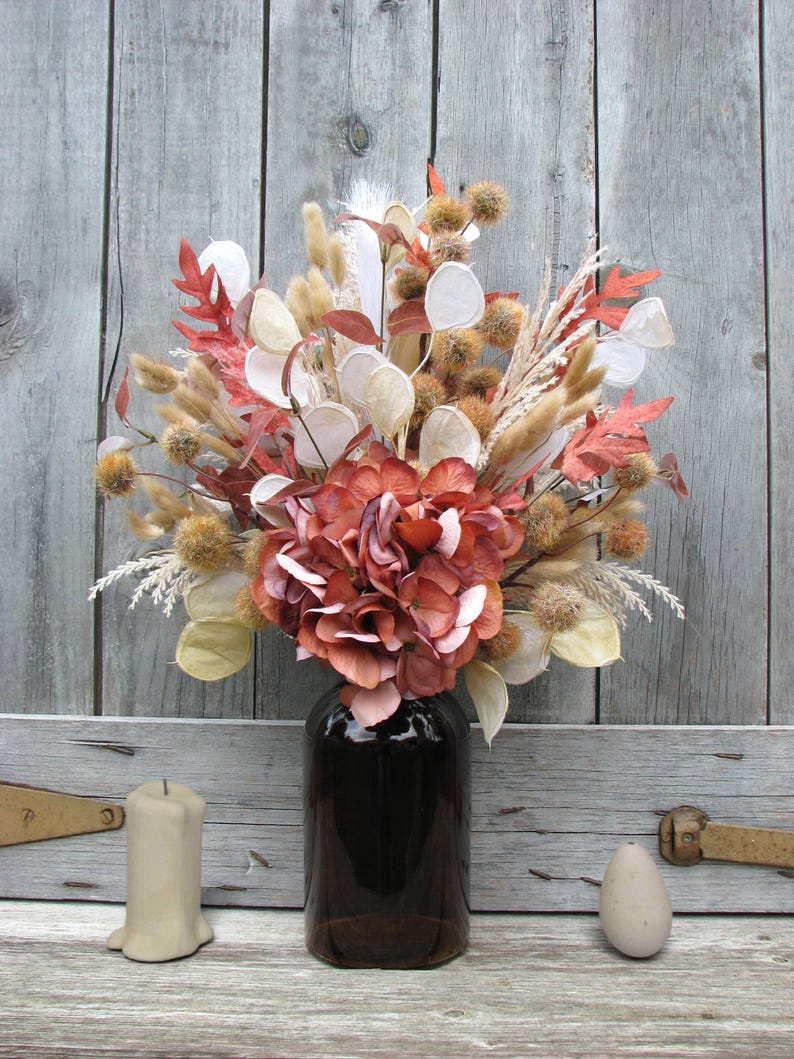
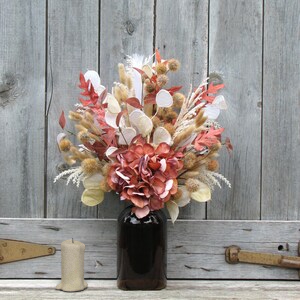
decorative egg: present [599,842,673,957] -> none [206,254,227,288]

